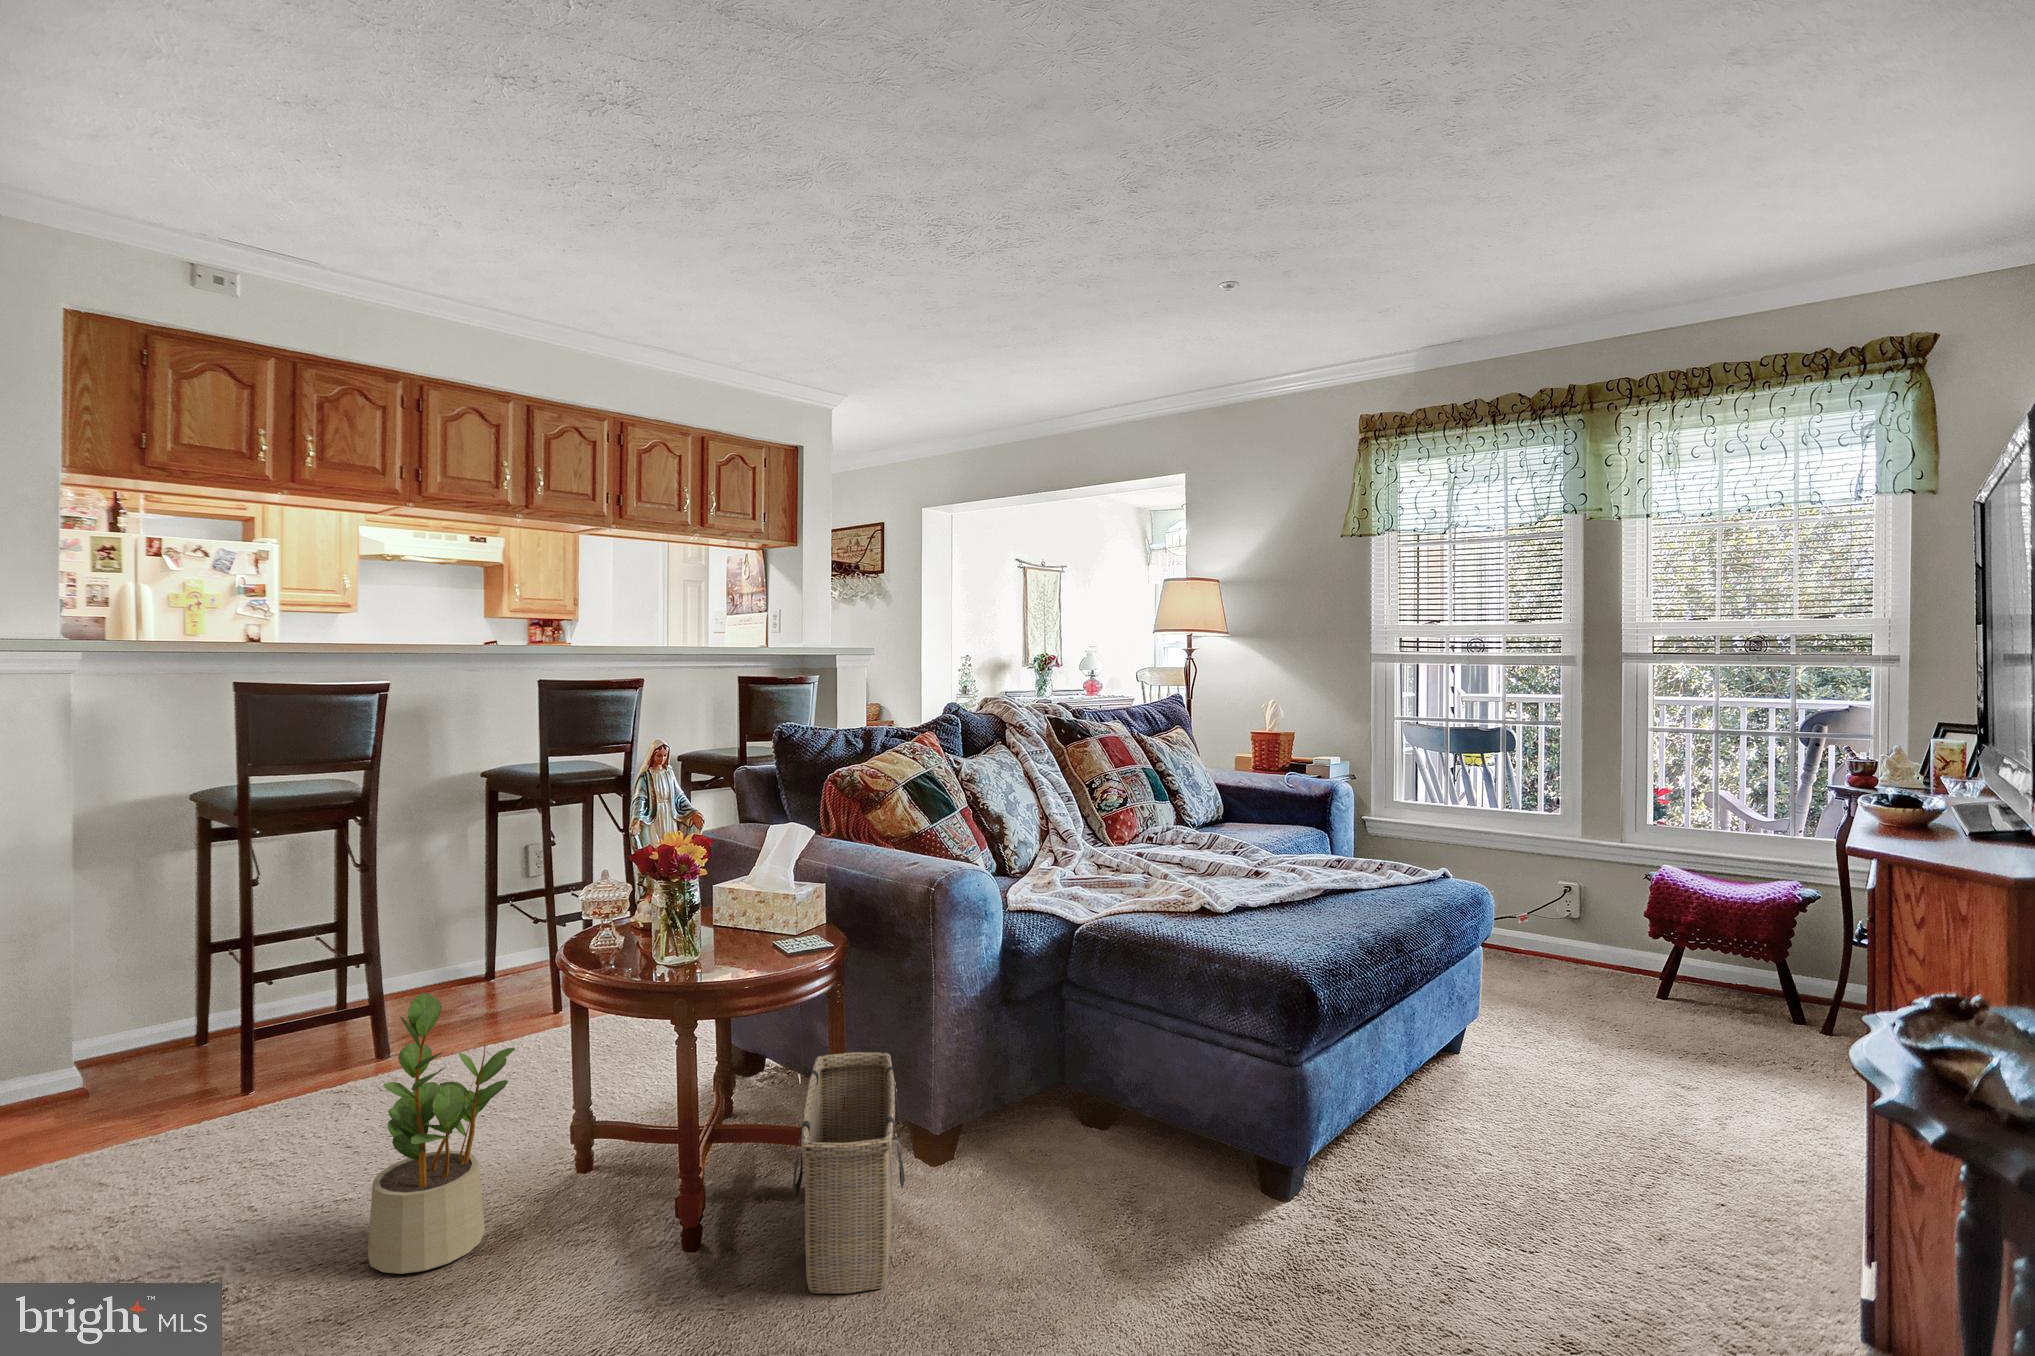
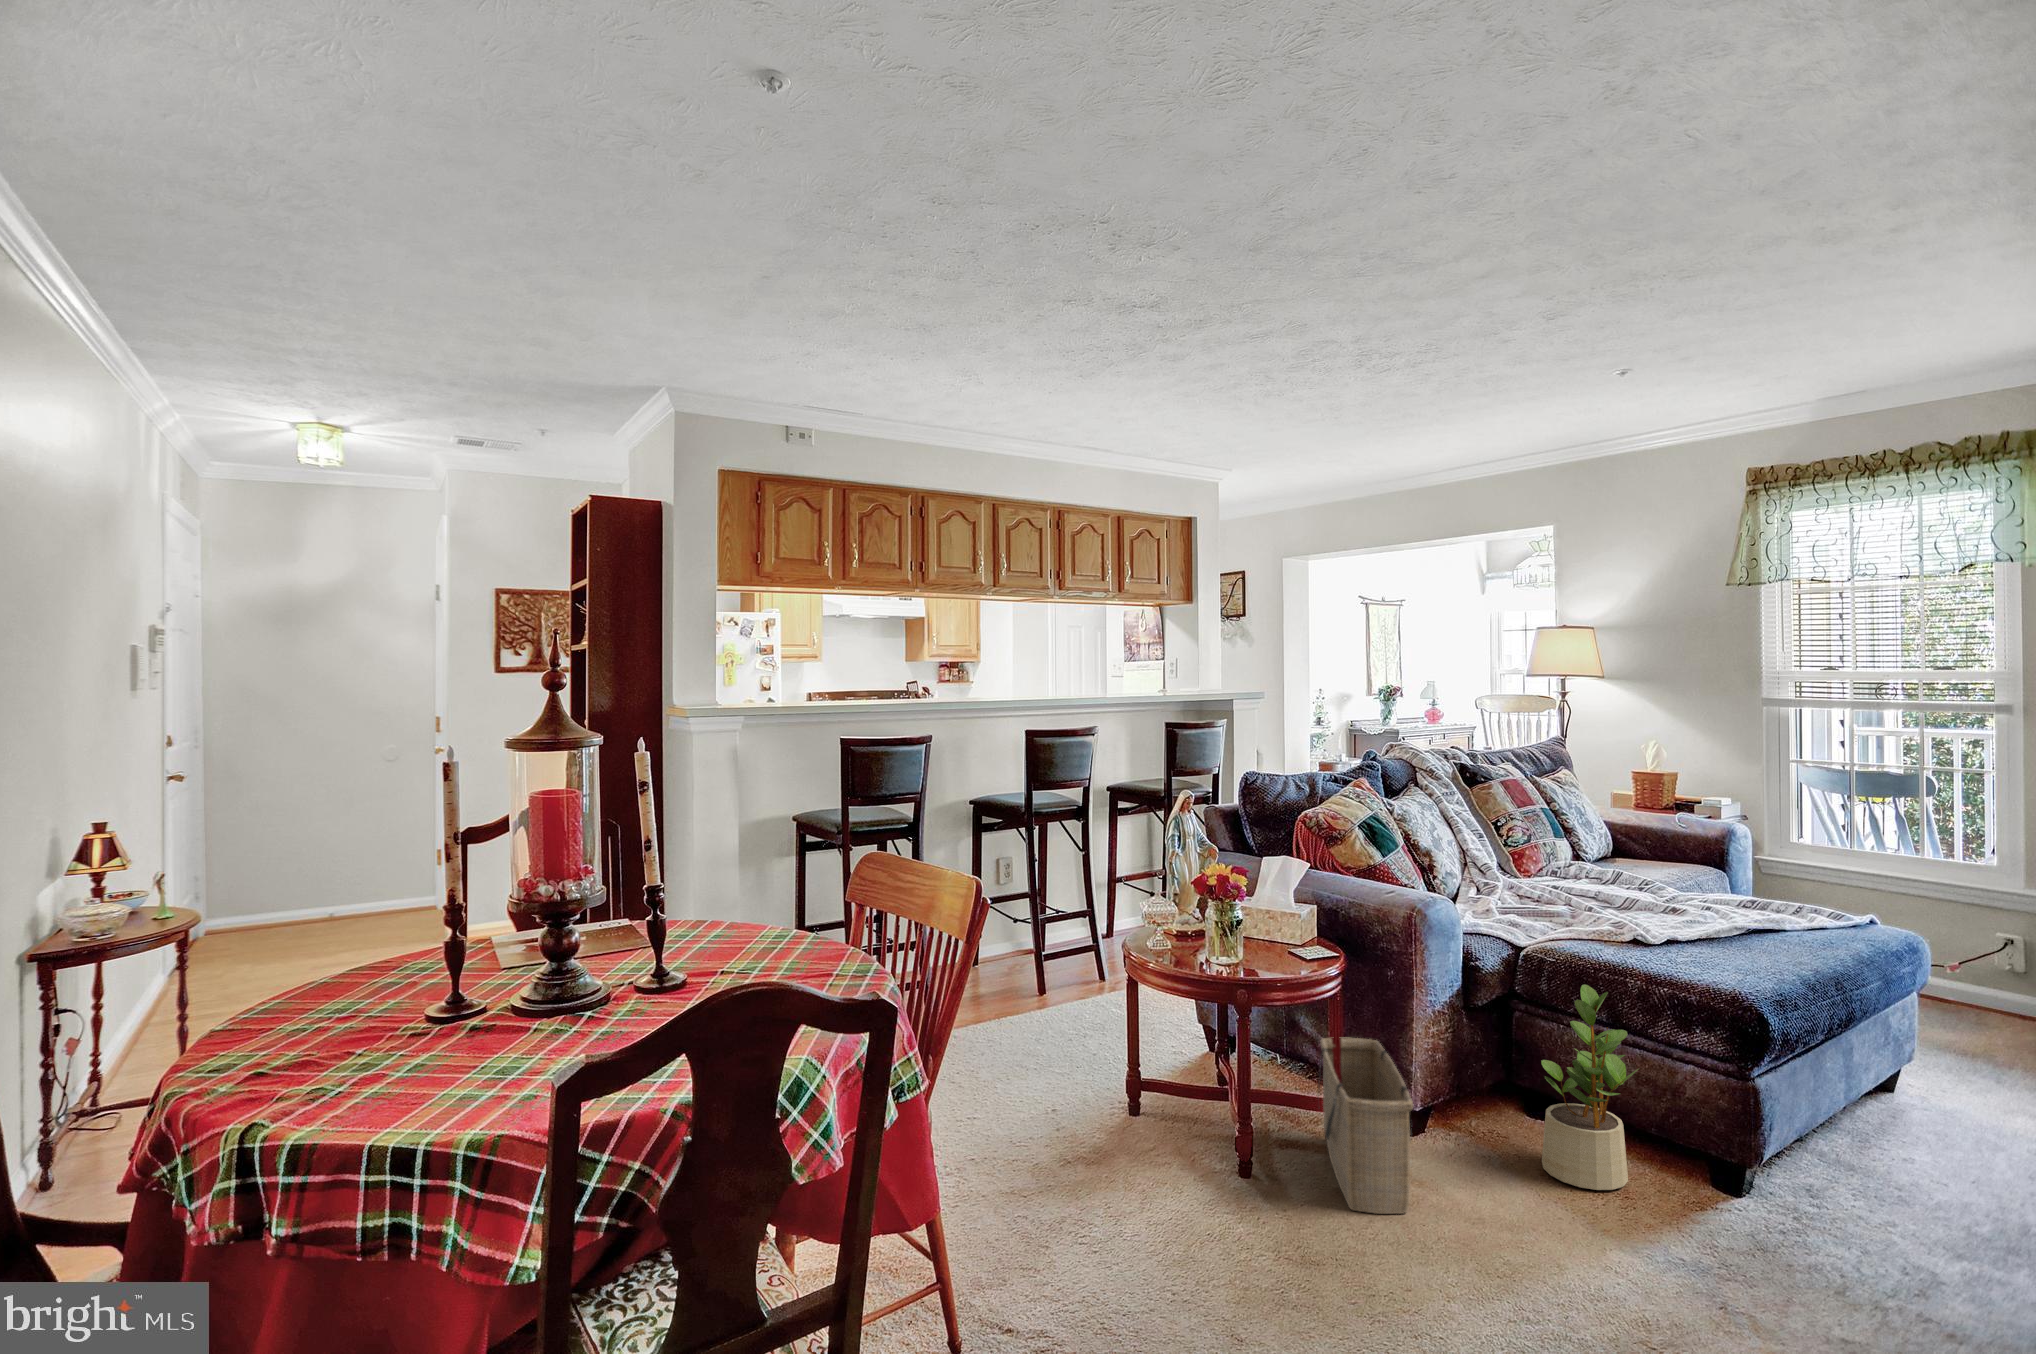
potted plant: present [368,993,515,1274] -> present [1541,984,1638,1190]

